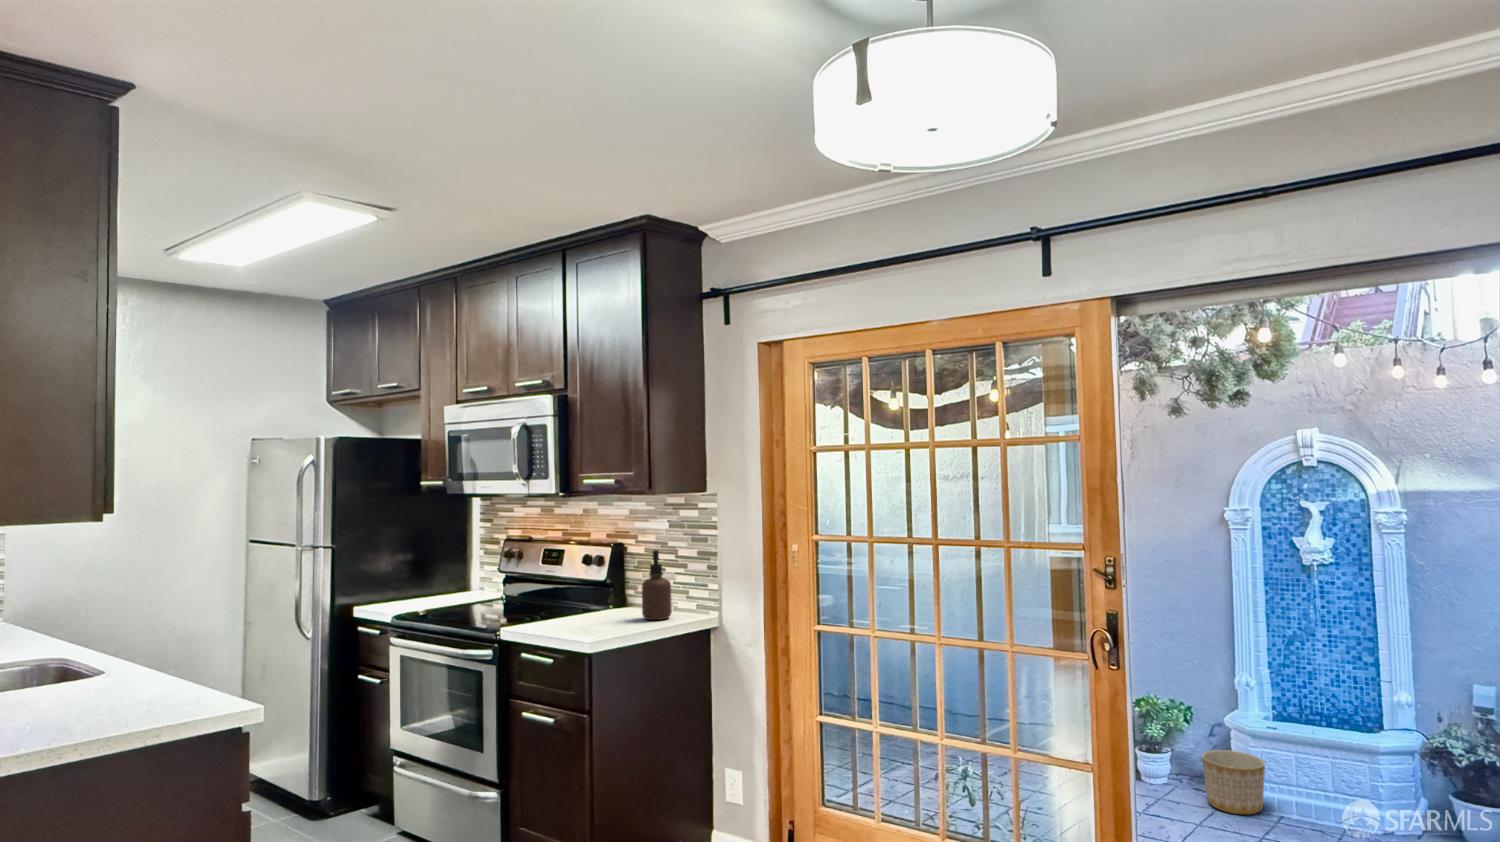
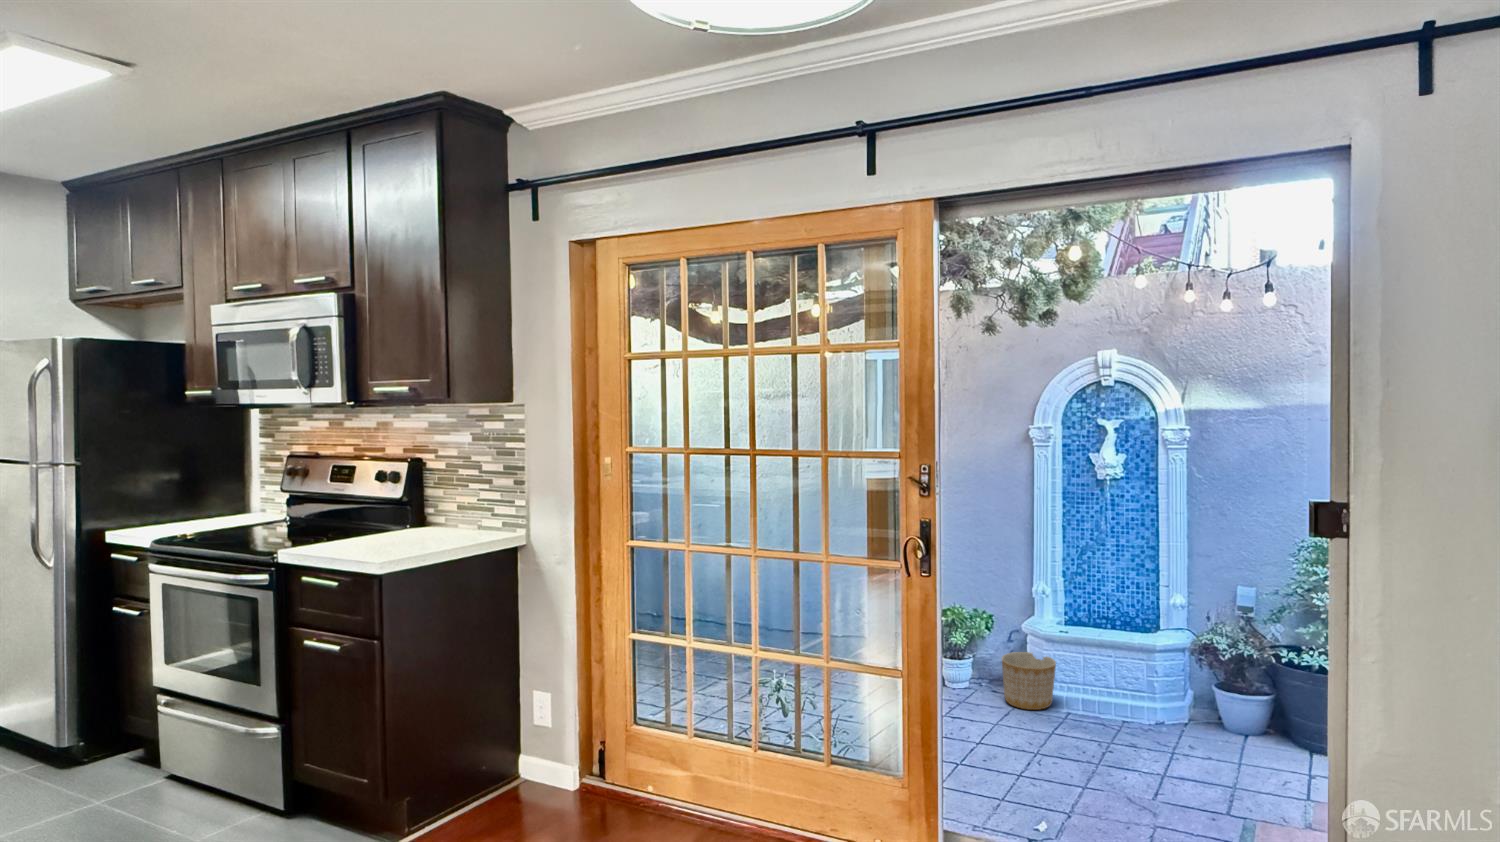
soap dispenser: present [642,550,672,620] -> none [441,466,475,541]

